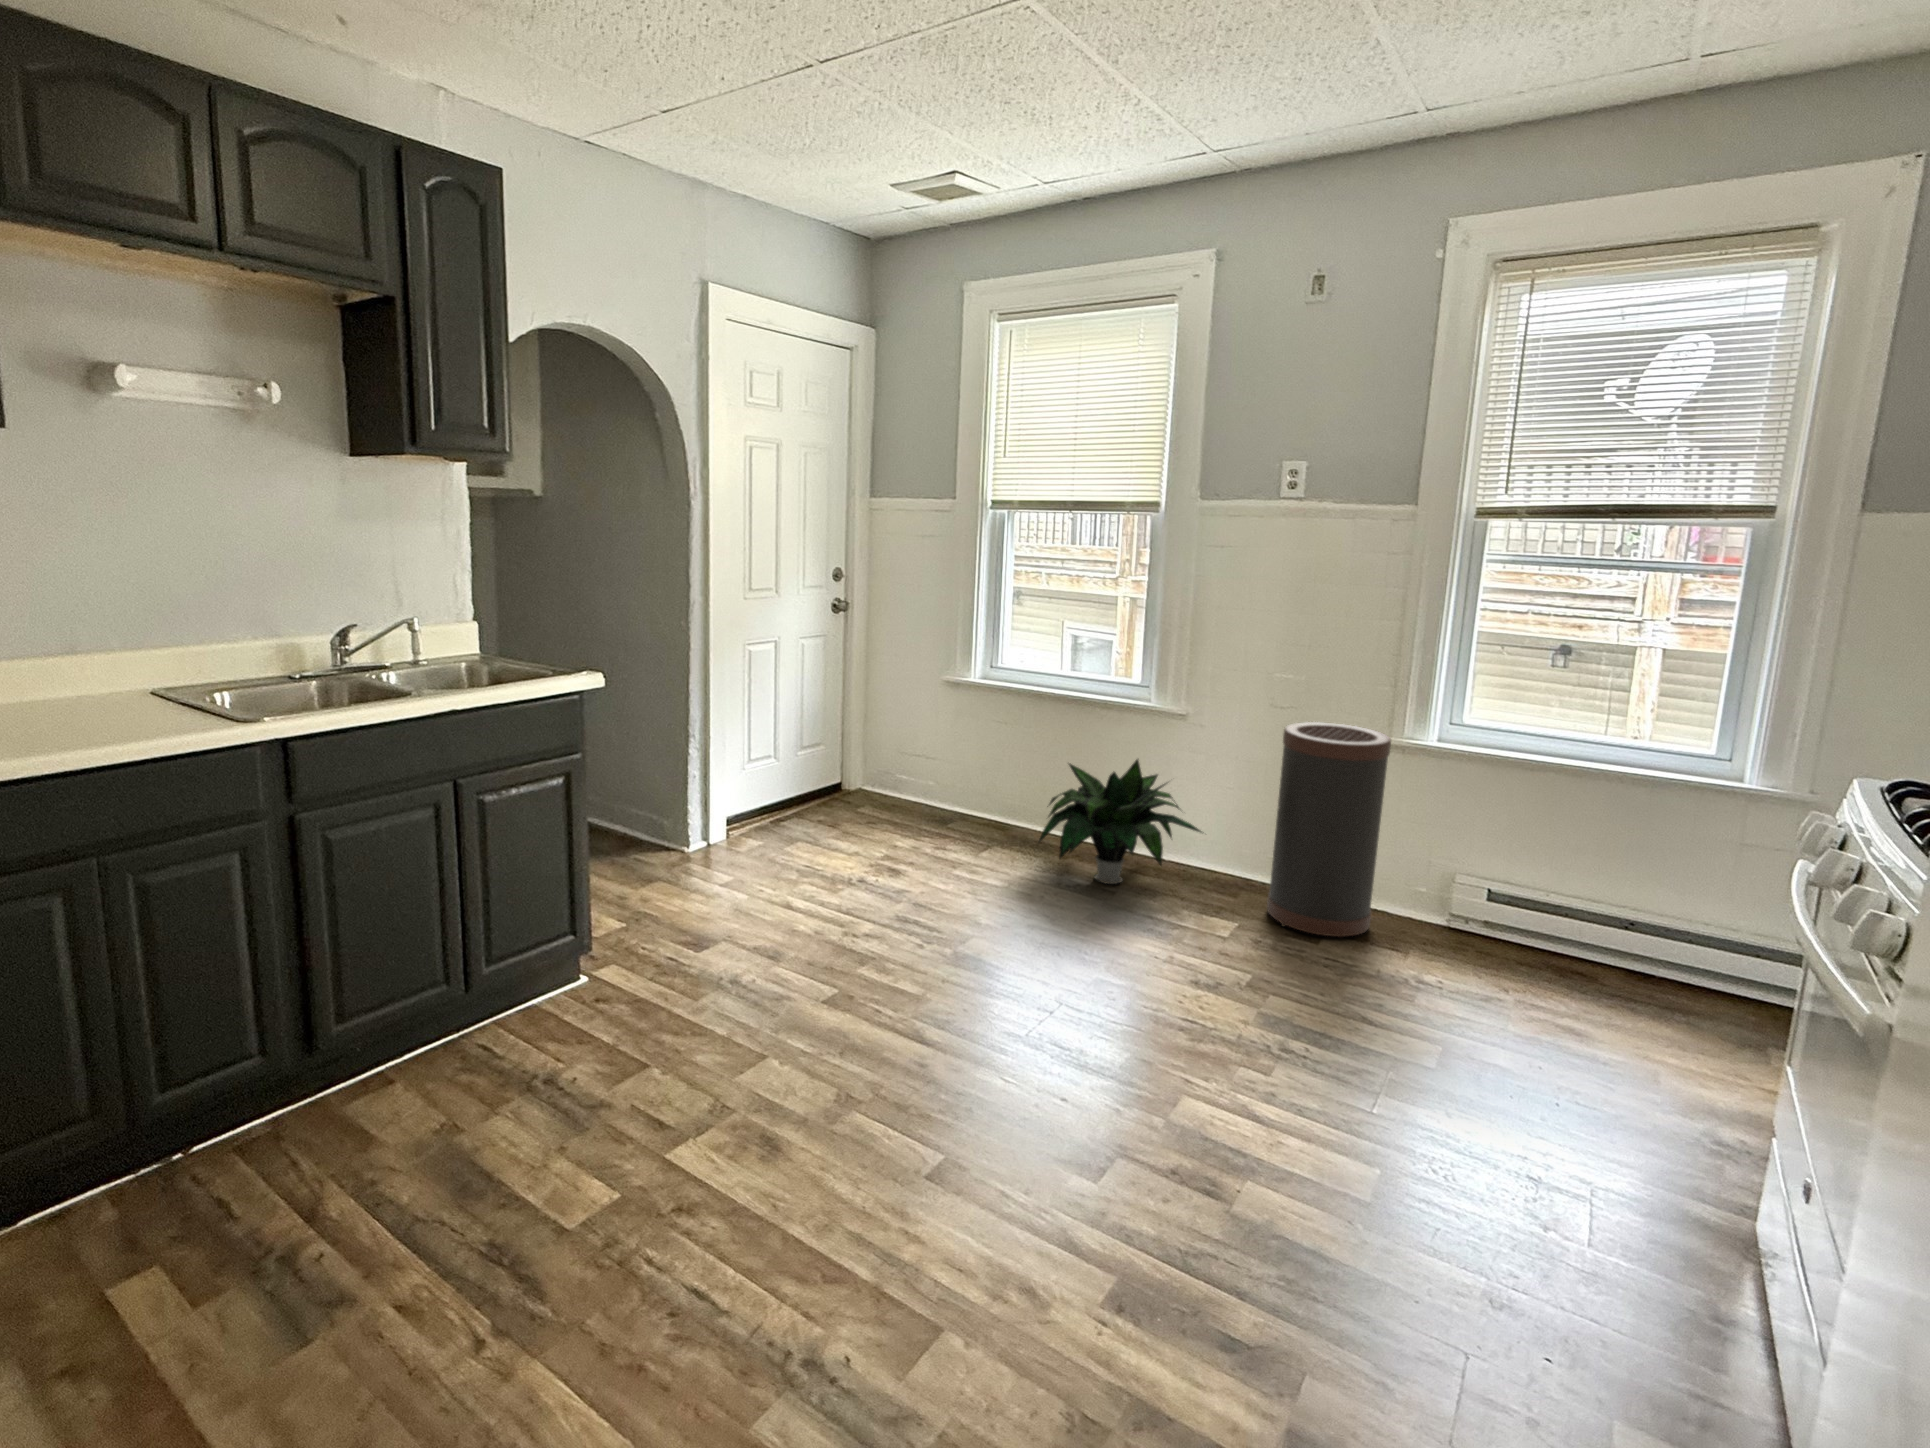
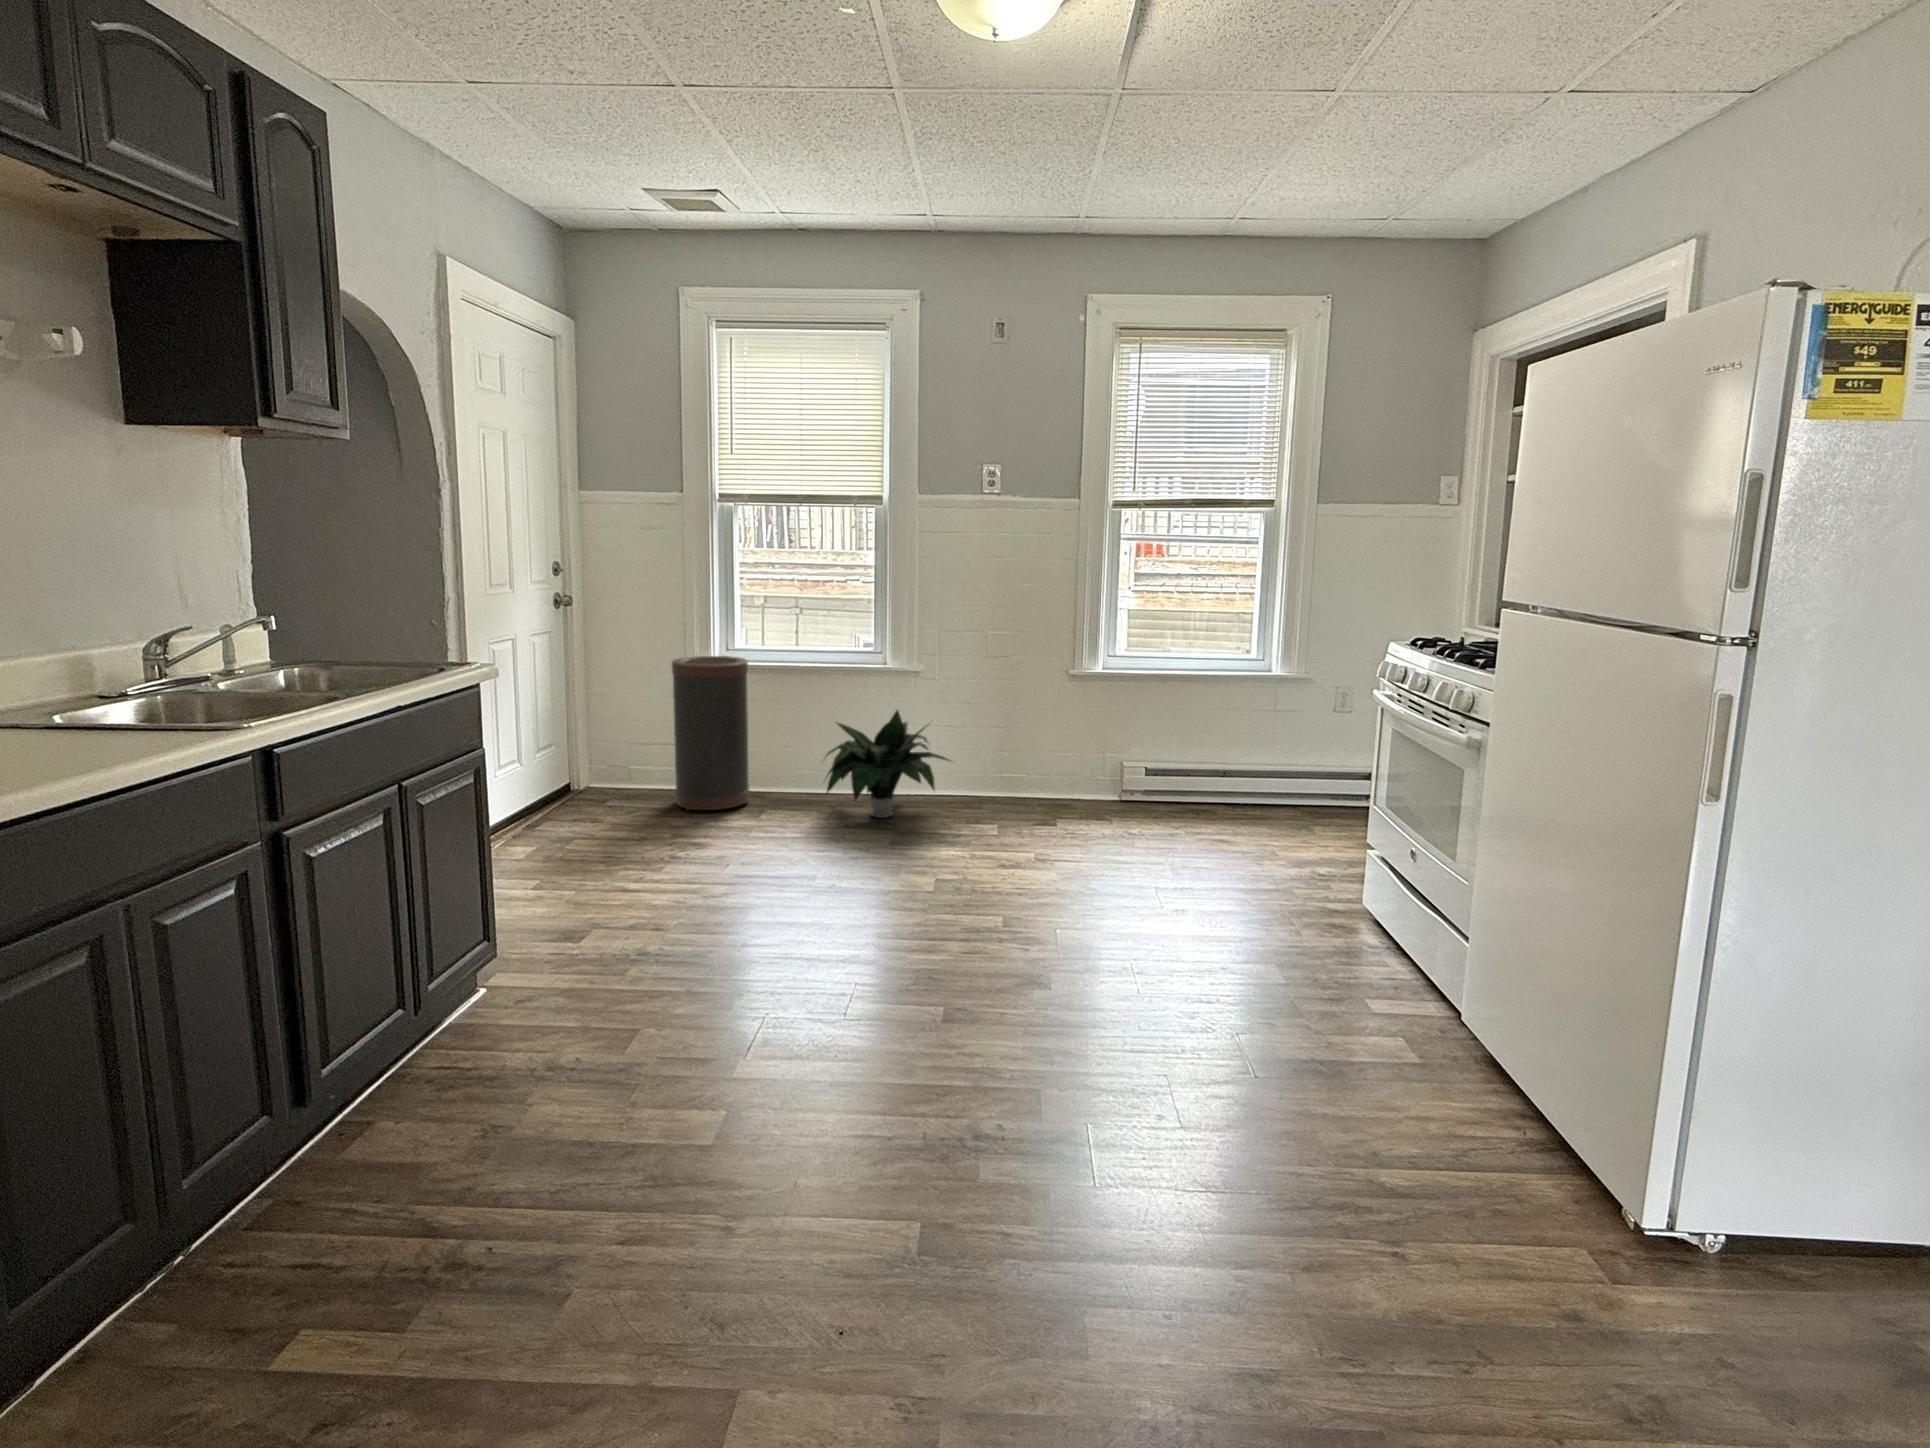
trash can: present [1267,722,1391,937] -> present [672,656,750,811]

